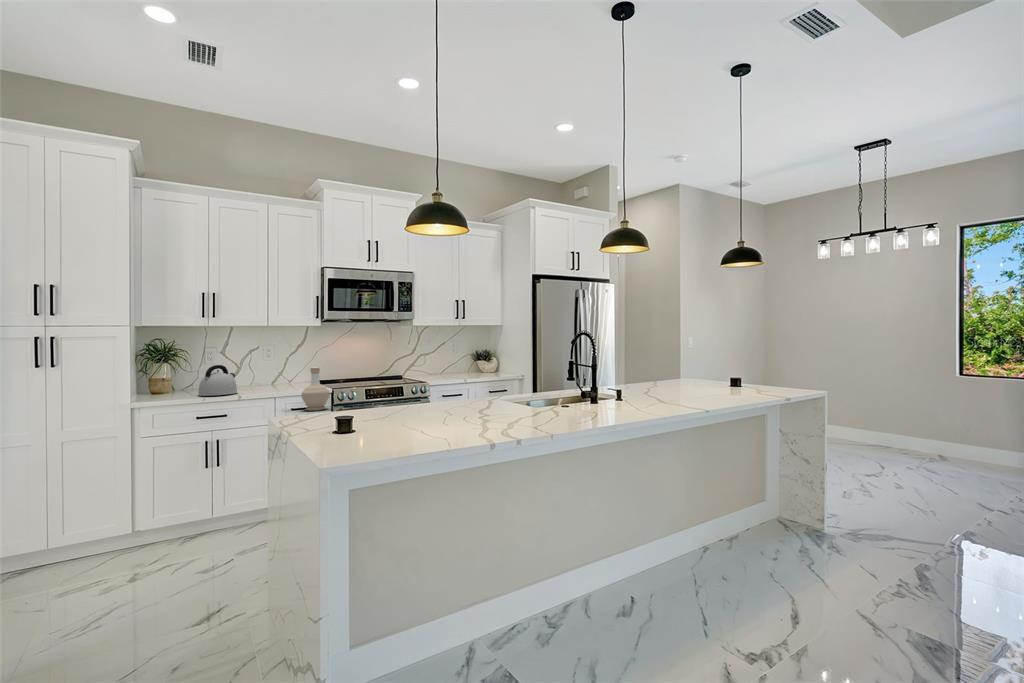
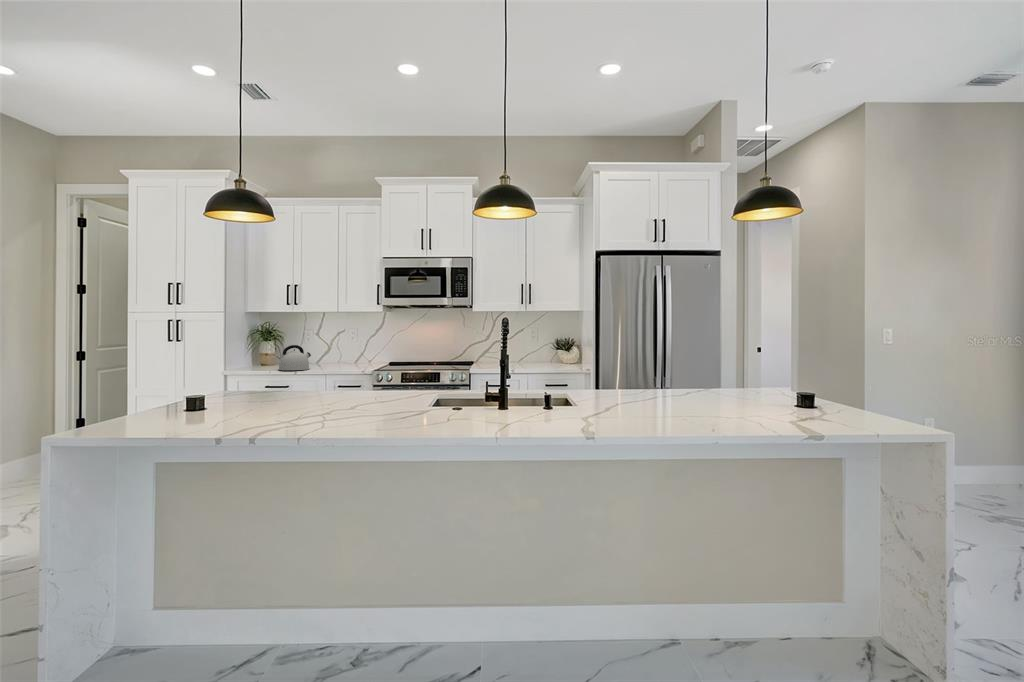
bottle: present [302,367,329,411] -> none [334,350,359,390]

